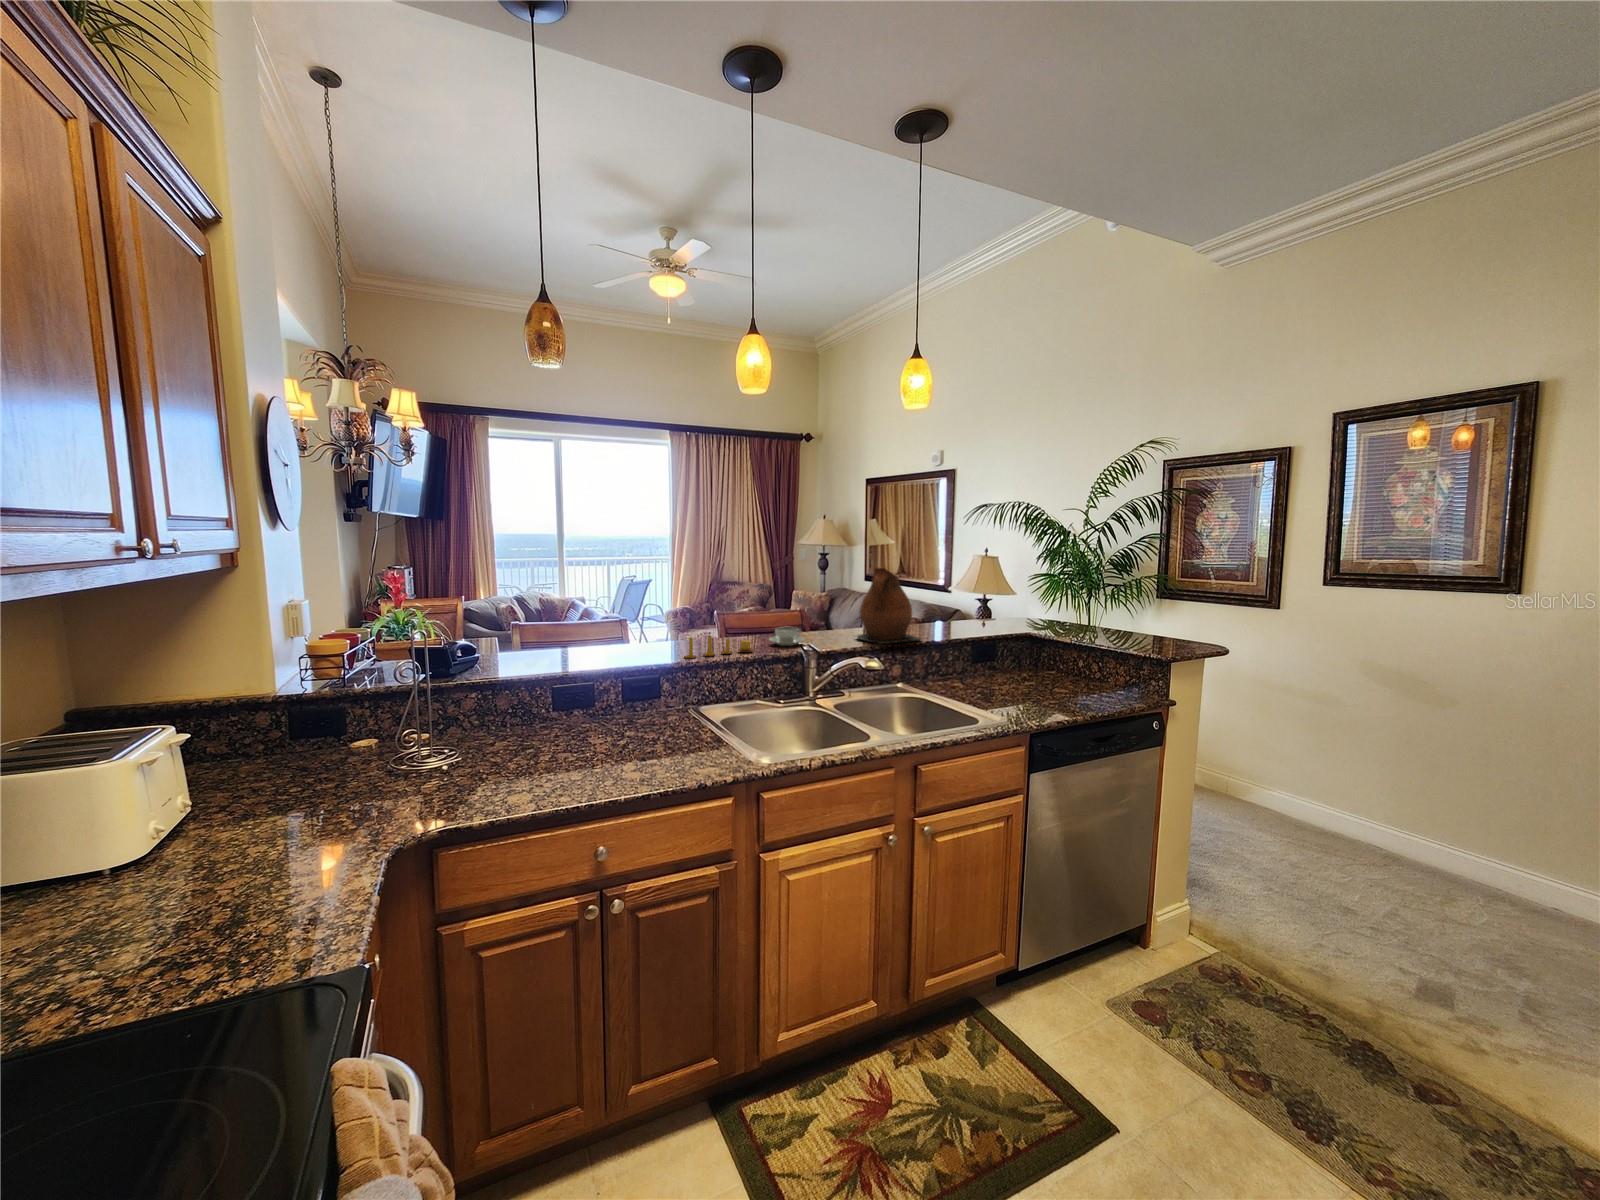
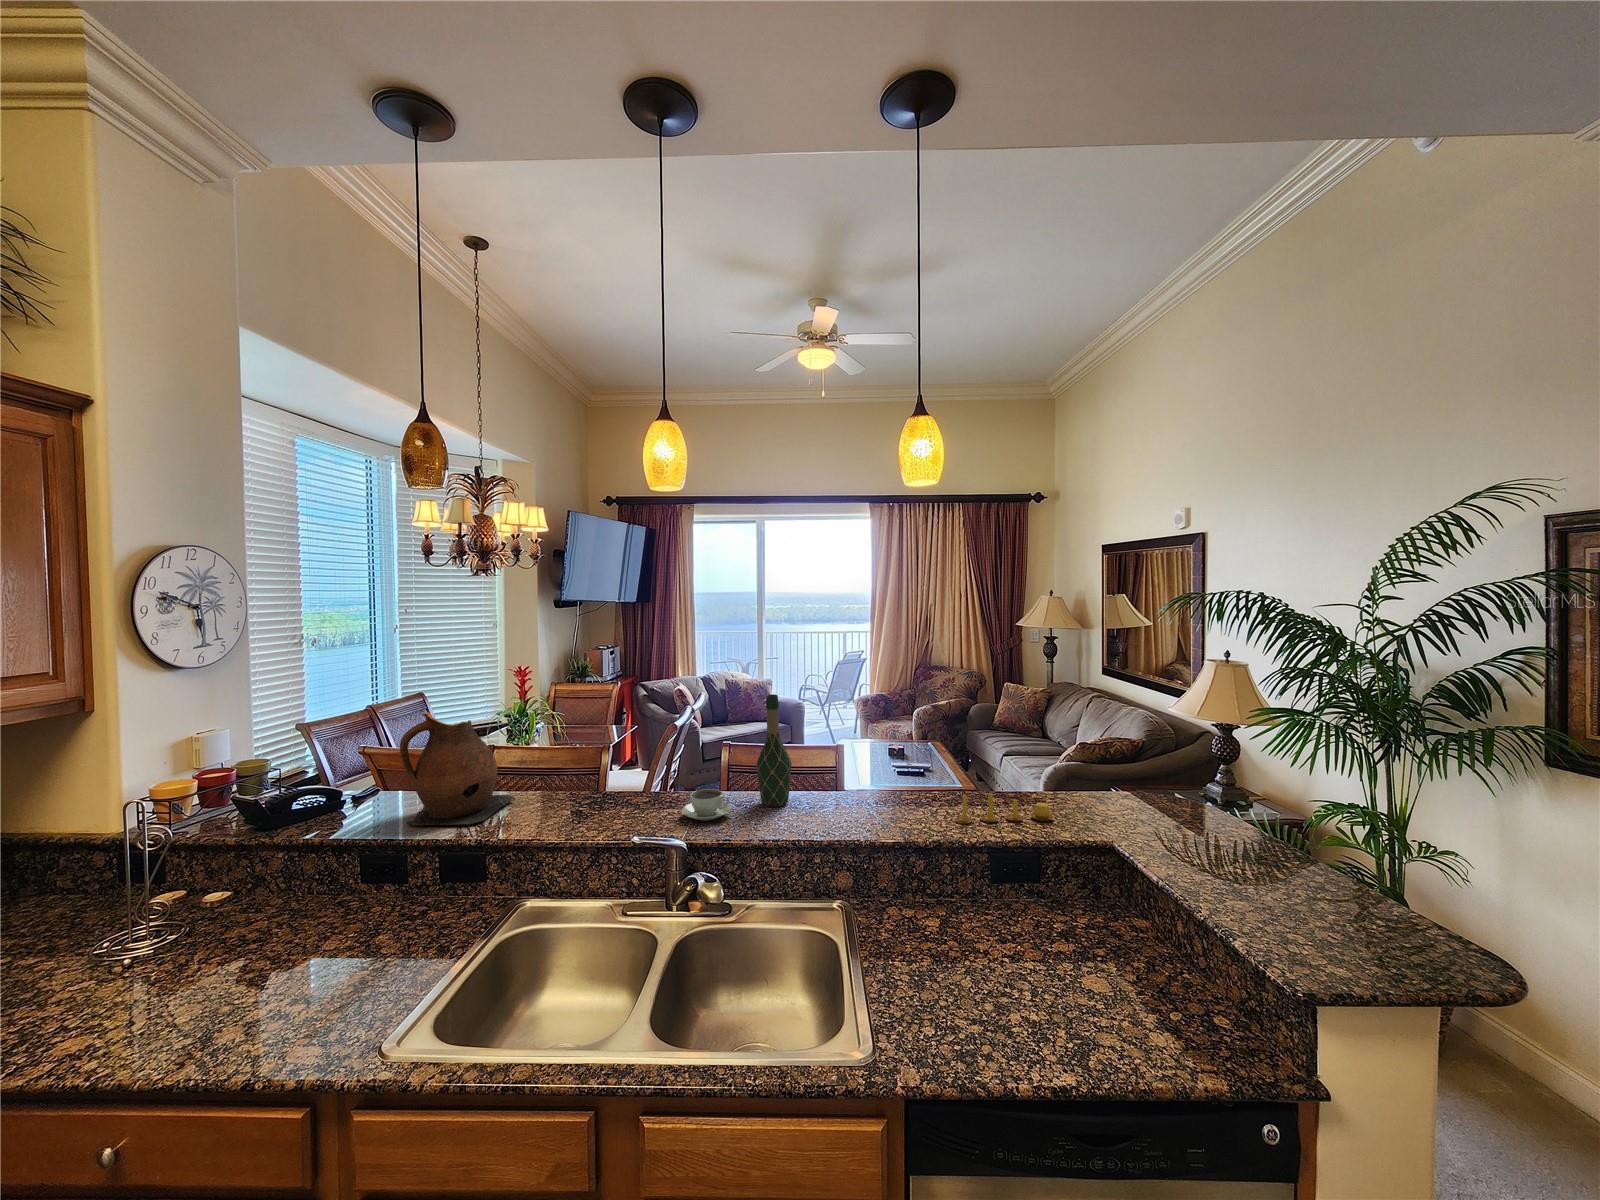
wine bottle: none [801,561,826,638] -> present [757,694,791,807]
ceramic pitcher: present [857,567,921,644] -> present [400,711,515,826]
candle: present [684,635,754,659] -> present [955,793,1053,824]

